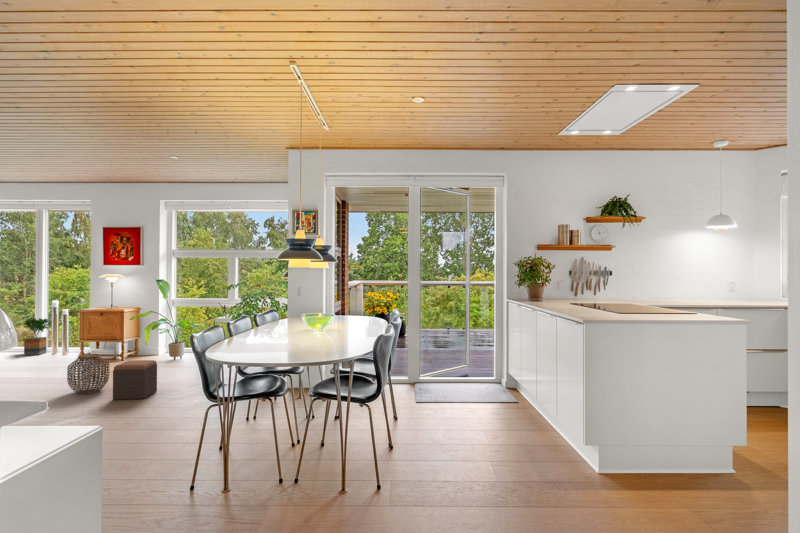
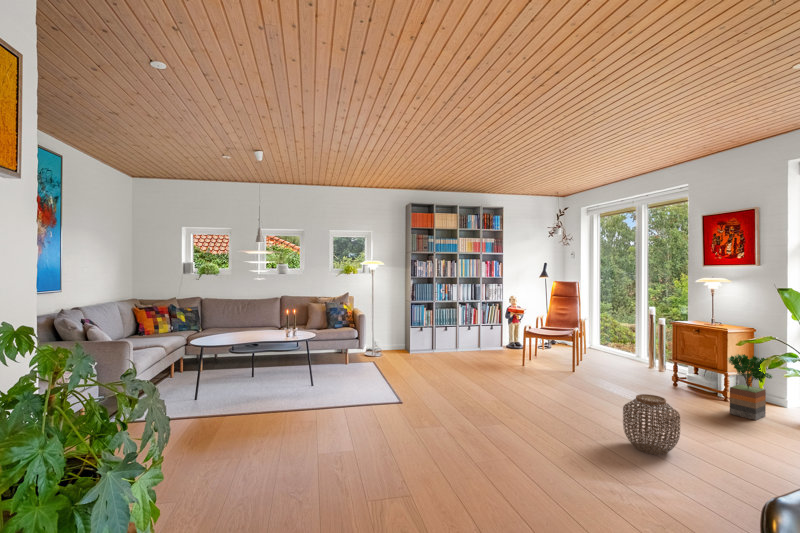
potted tree: present [24,318,51,355] -> present [728,354,773,420]
footstool: present [113,360,157,399] -> none [675,424,756,505]

